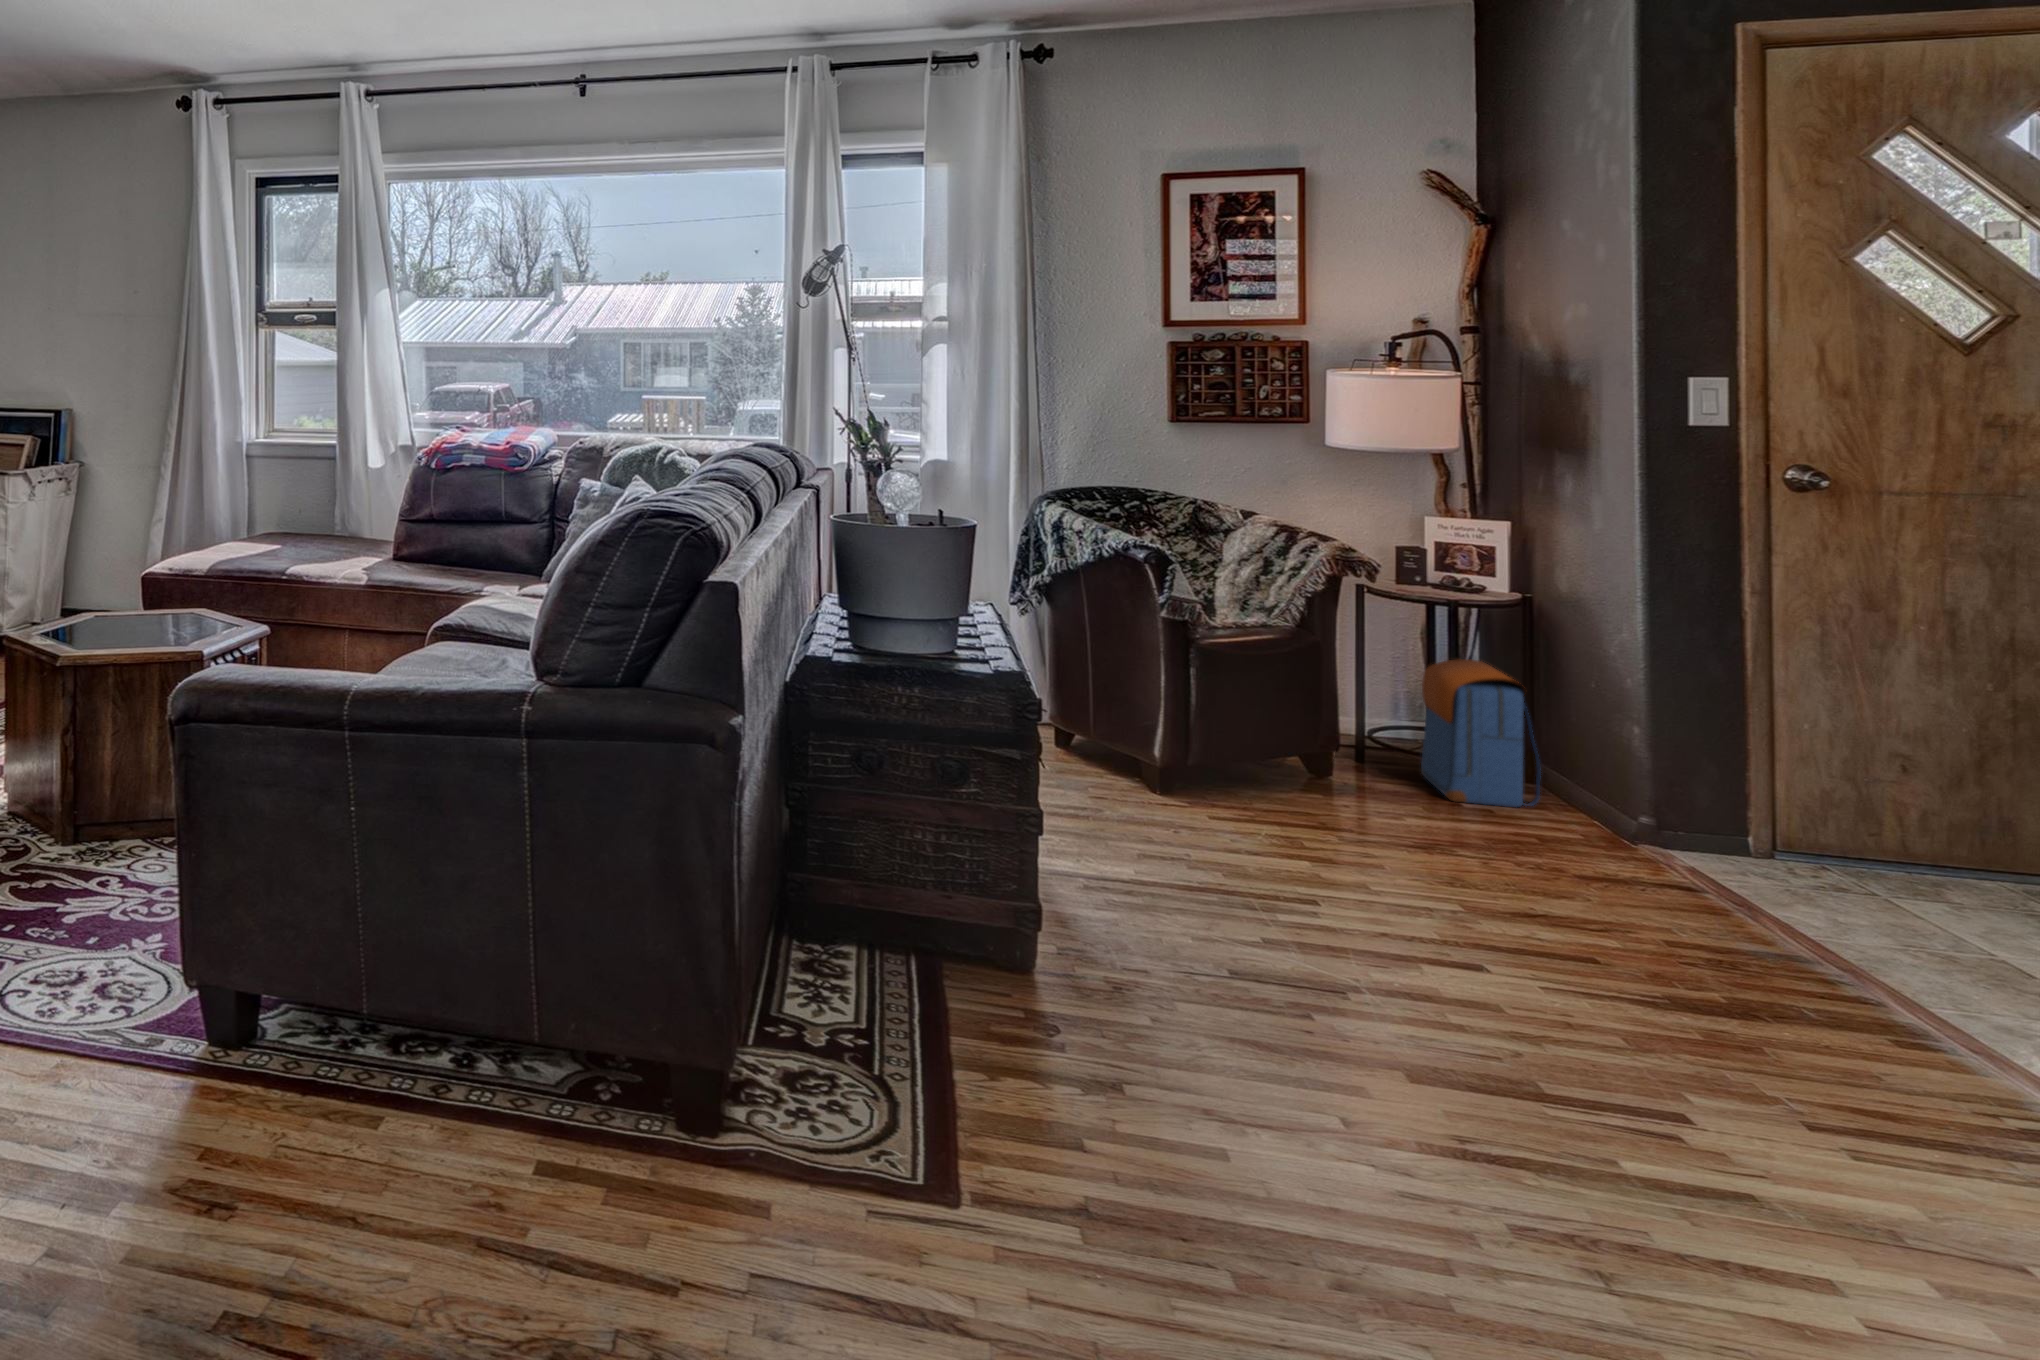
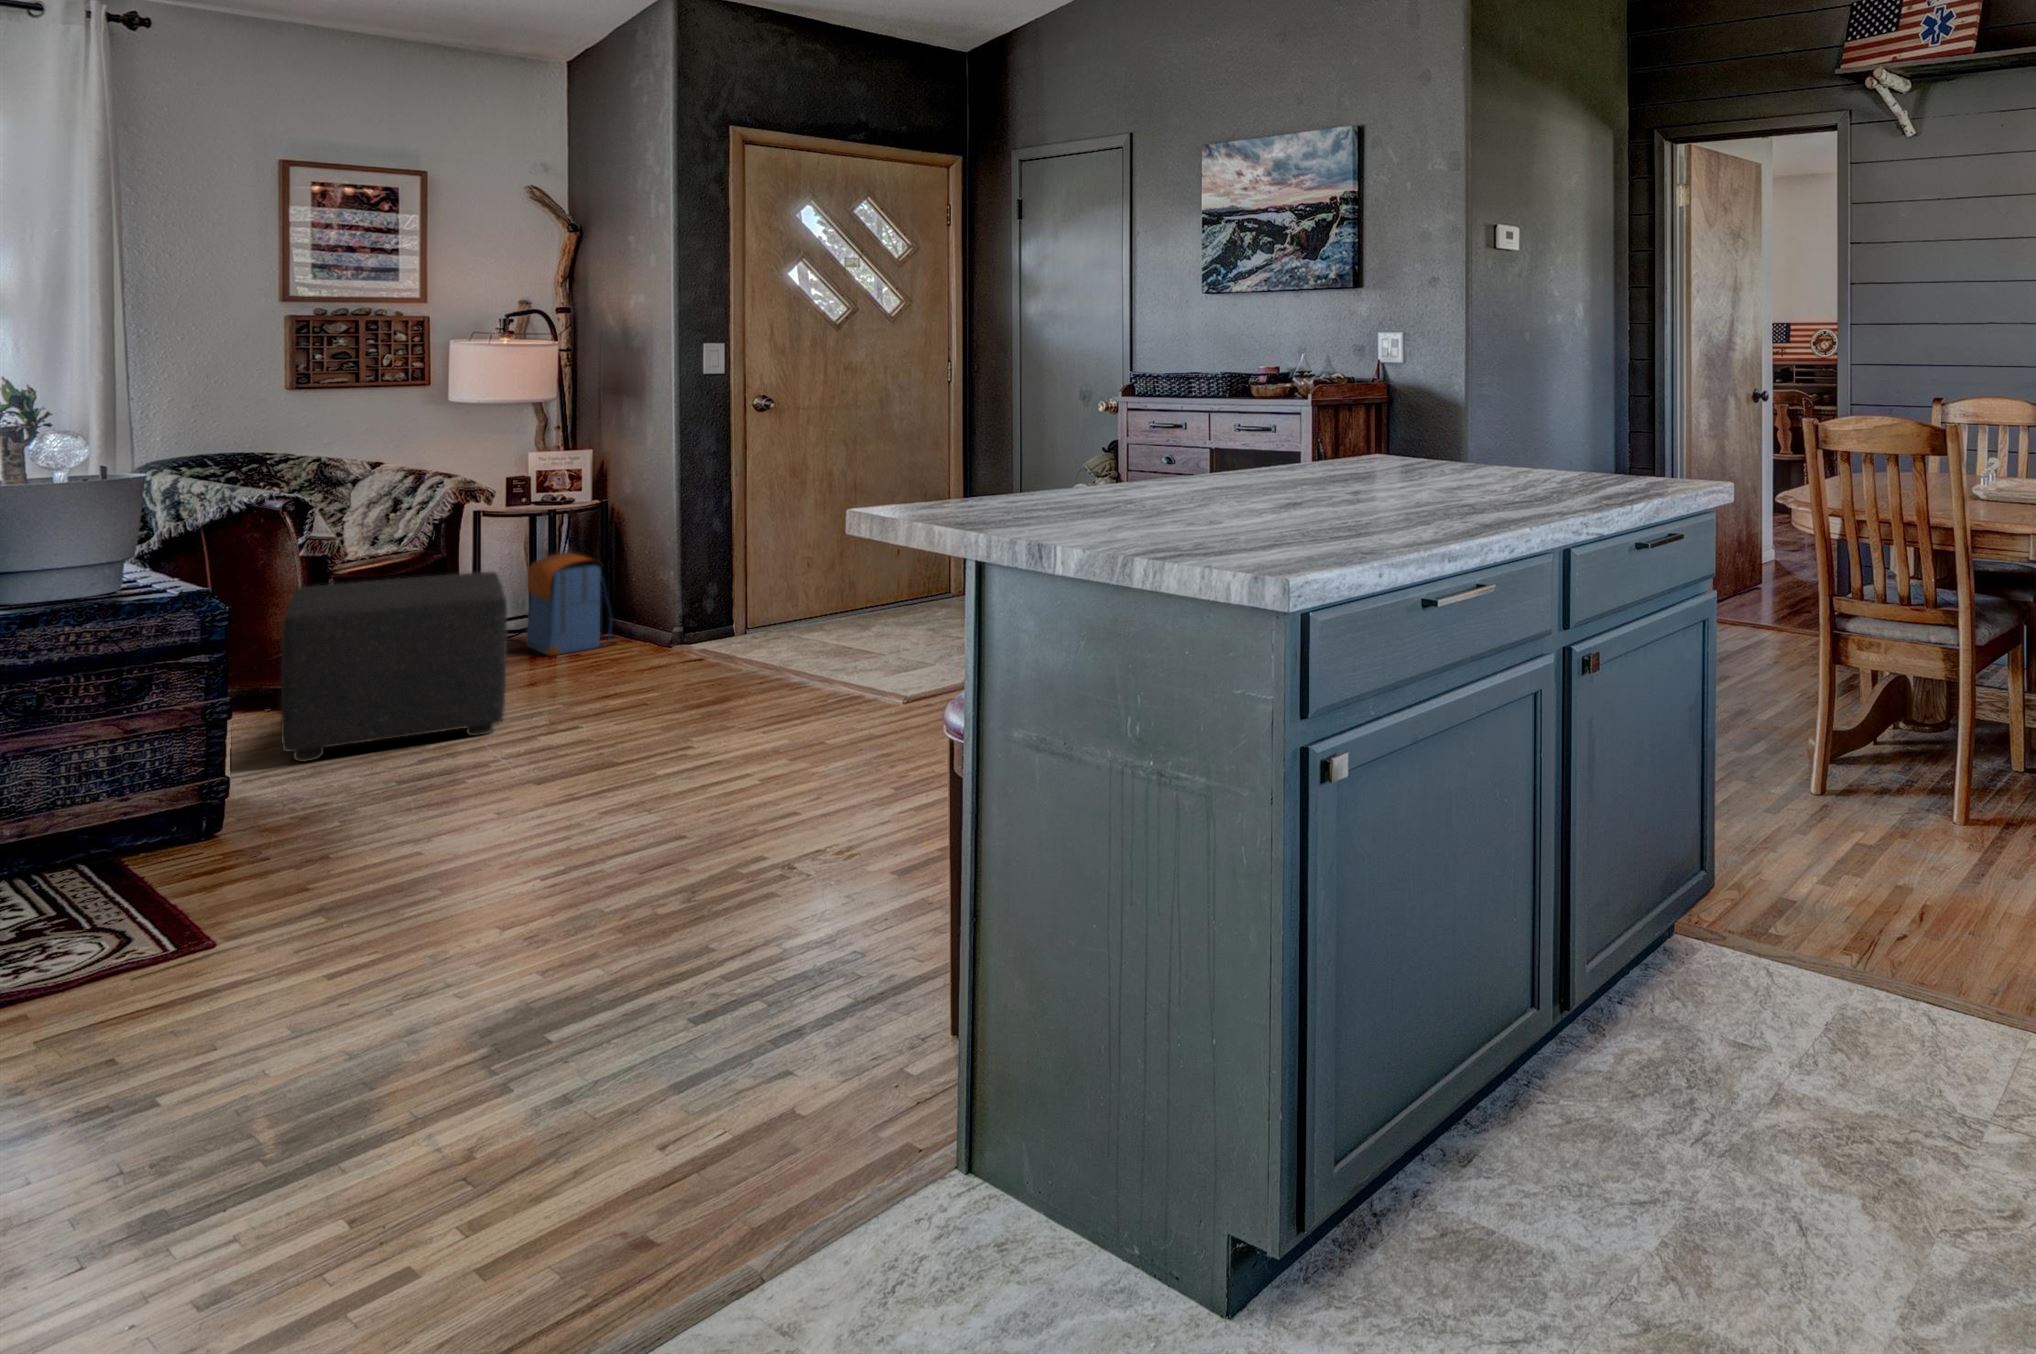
ottoman: none [1121,657,1382,927] -> present [281,572,507,762]

